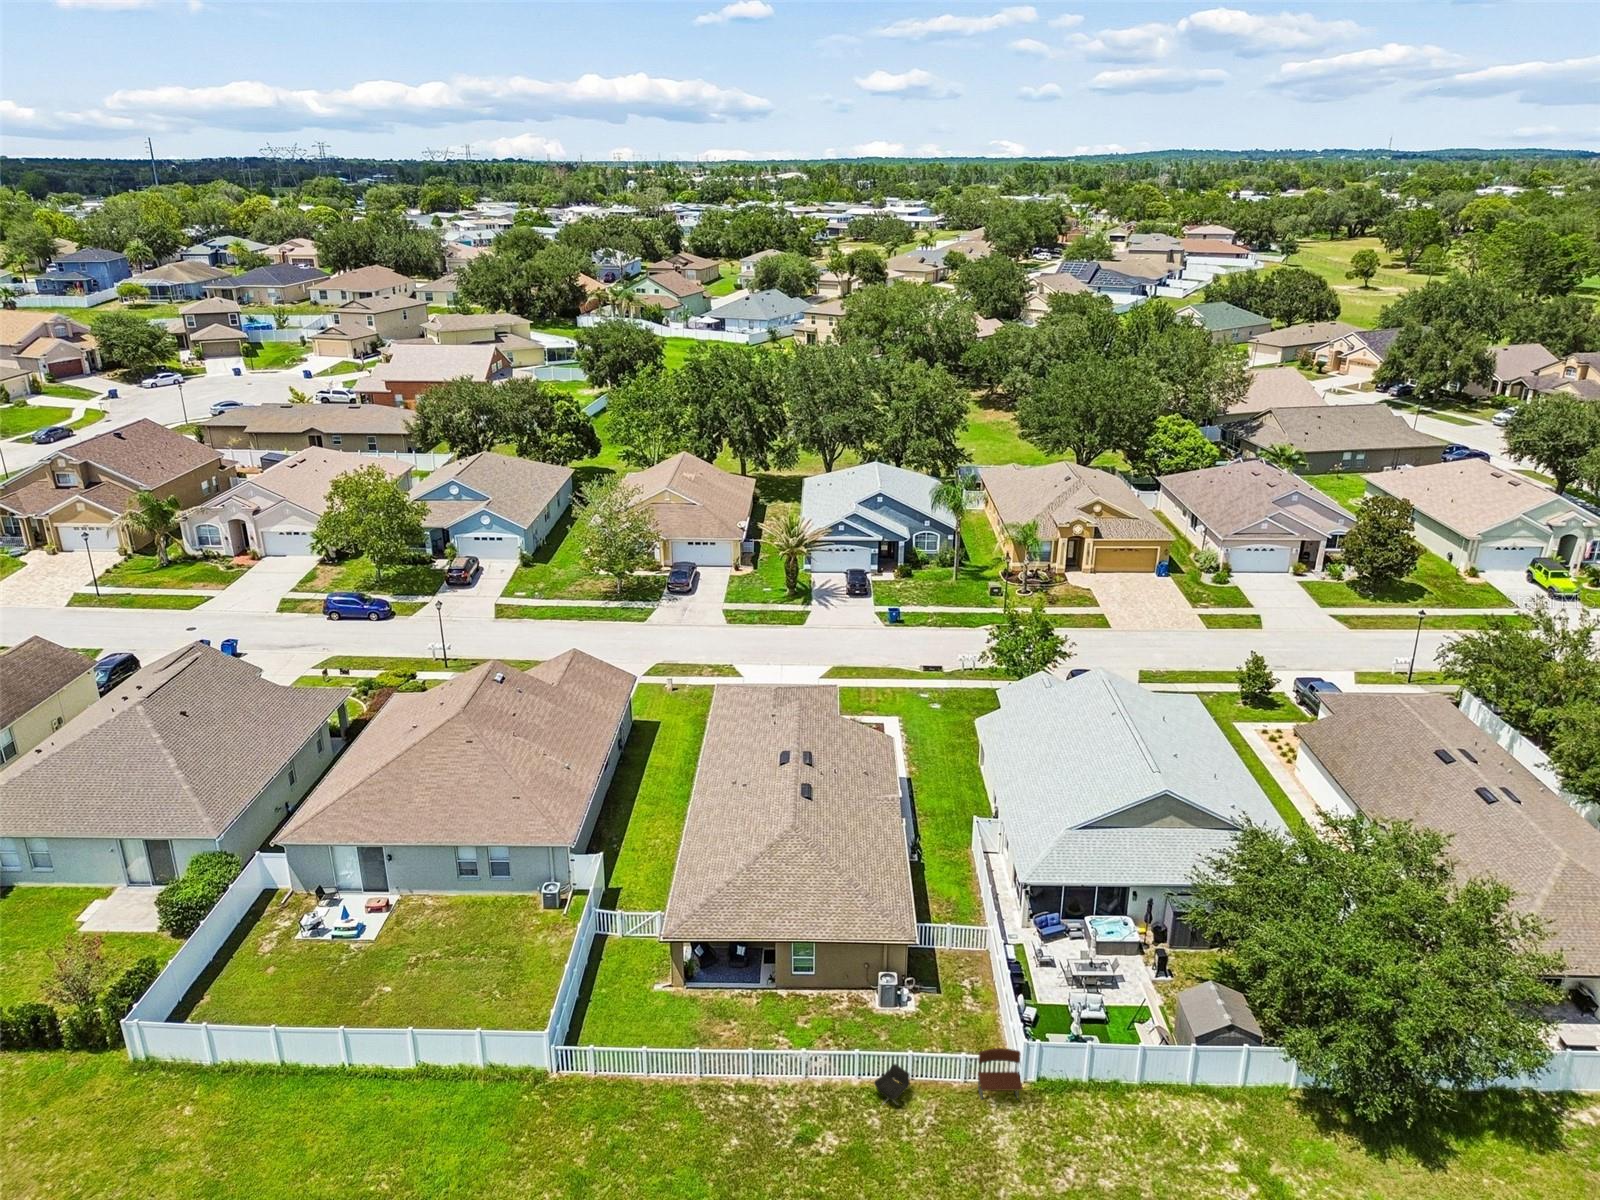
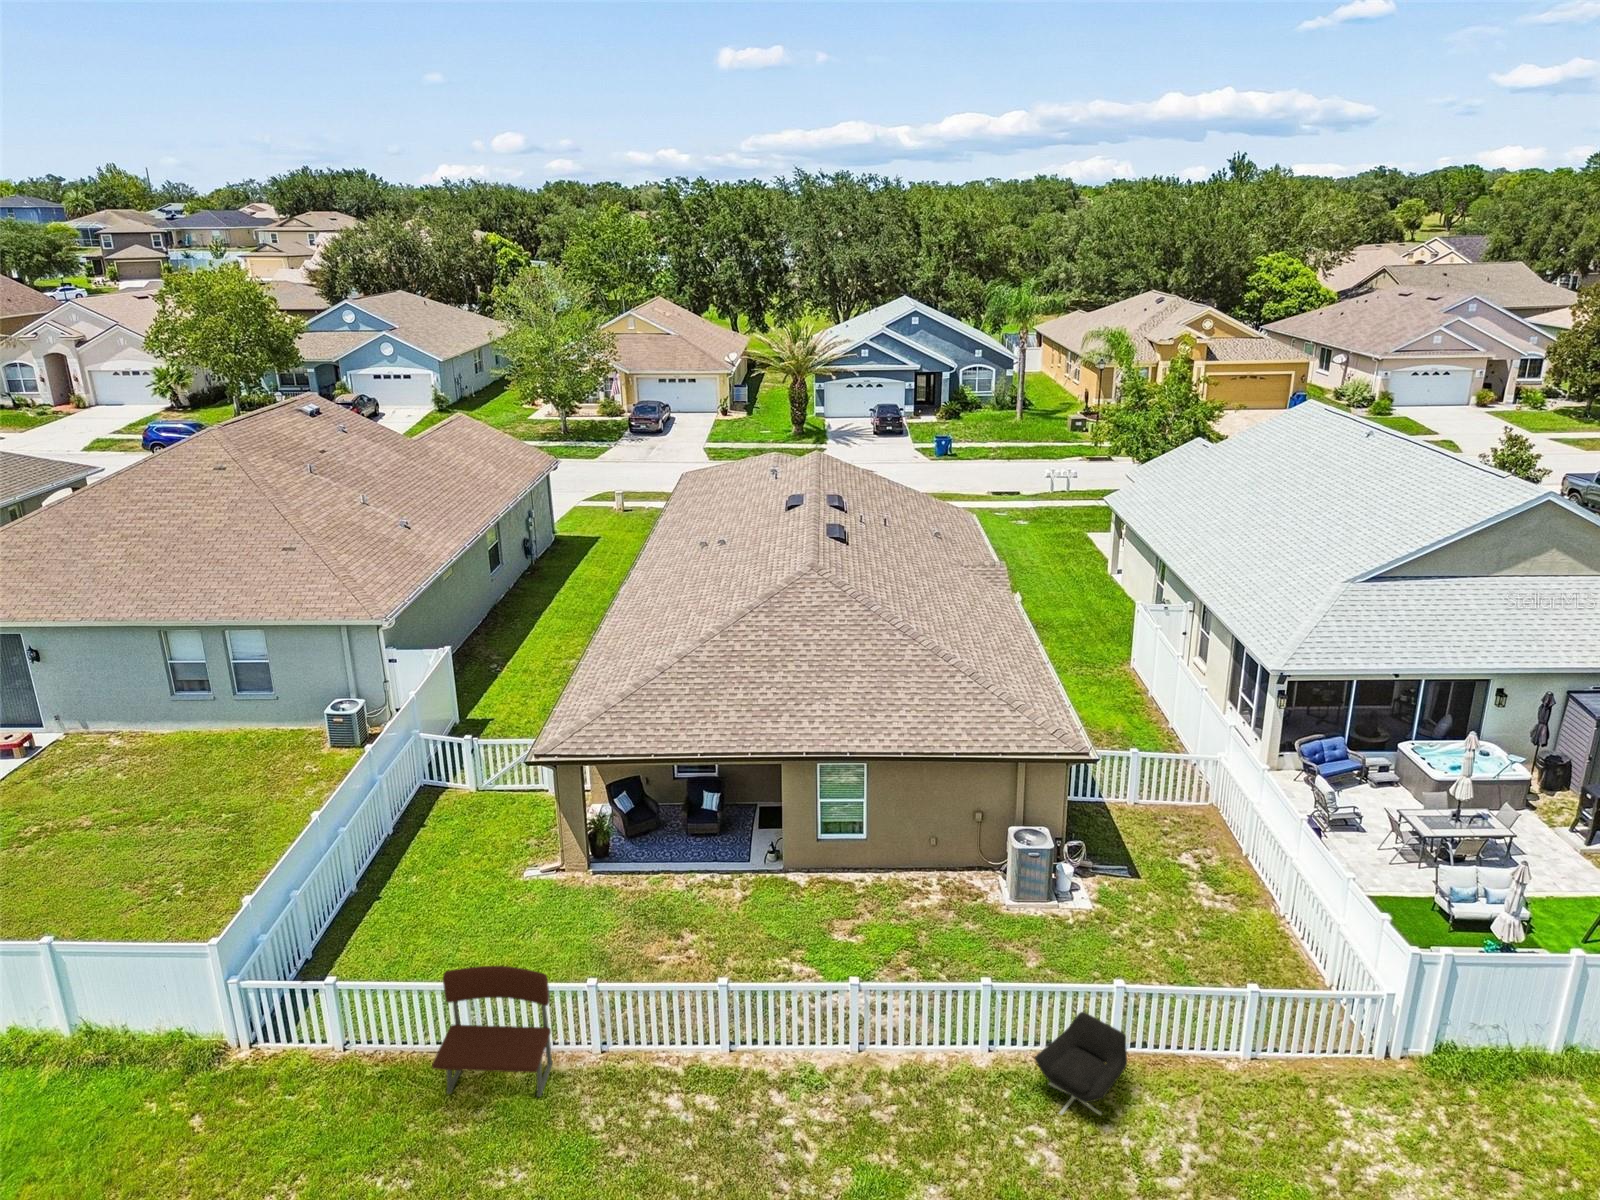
bench: present [978,1048,1023,1099] -> present [432,966,553,1097]

